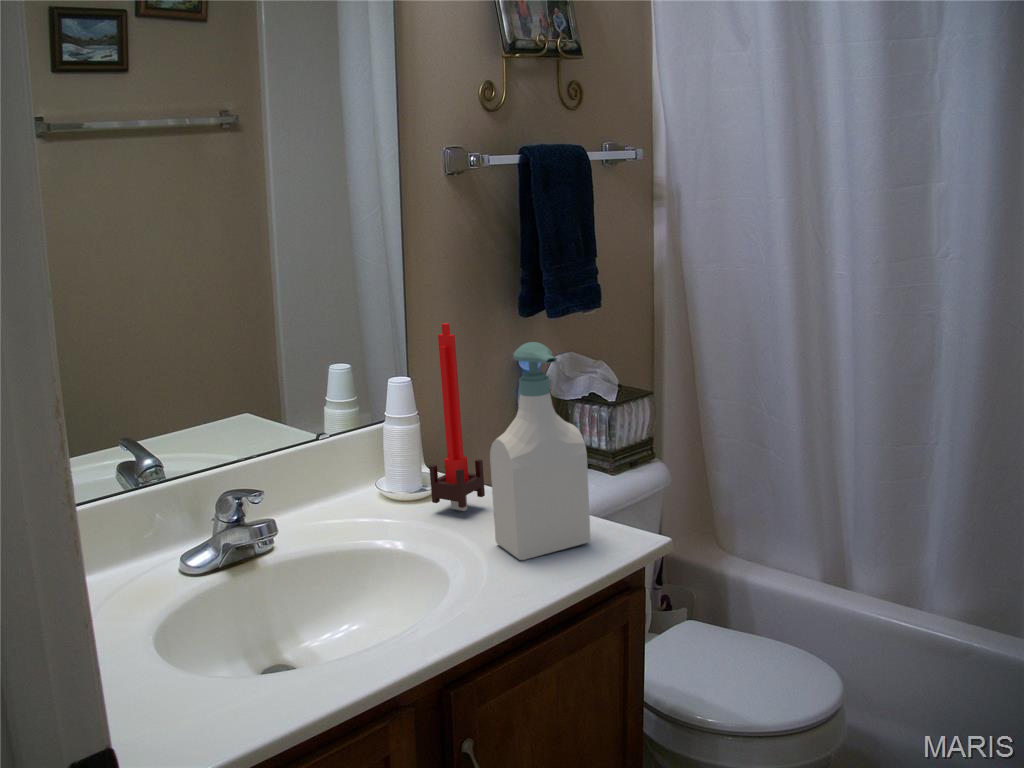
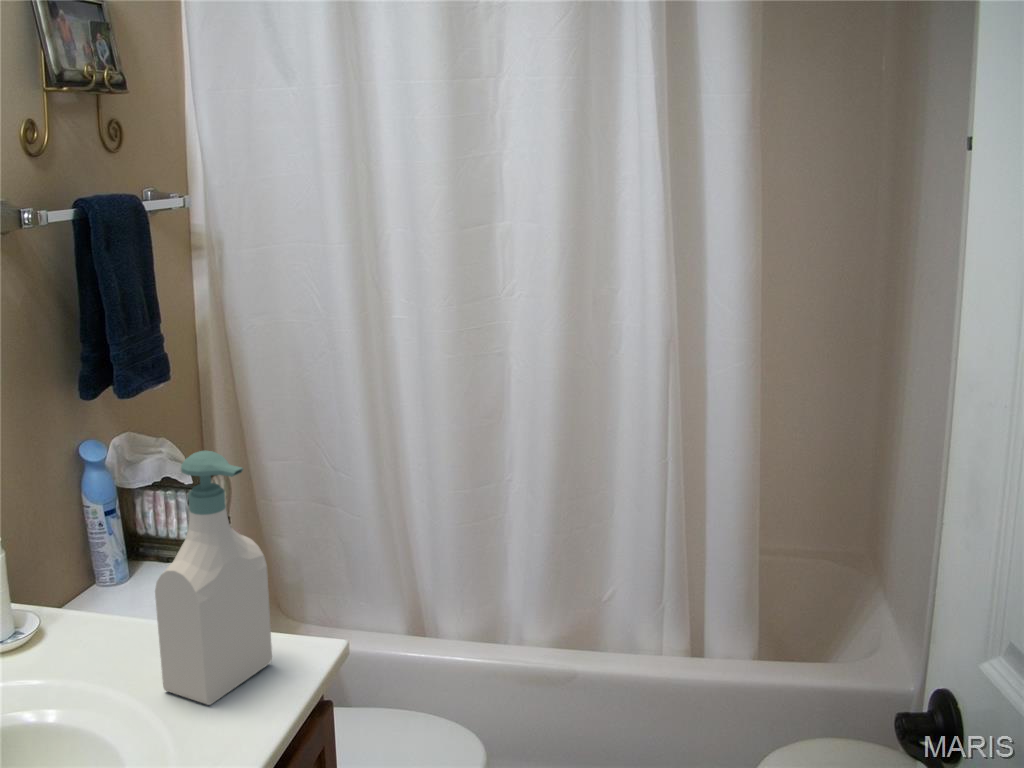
candle: present [429,323,485,511] -> none [40,431,110,657]

